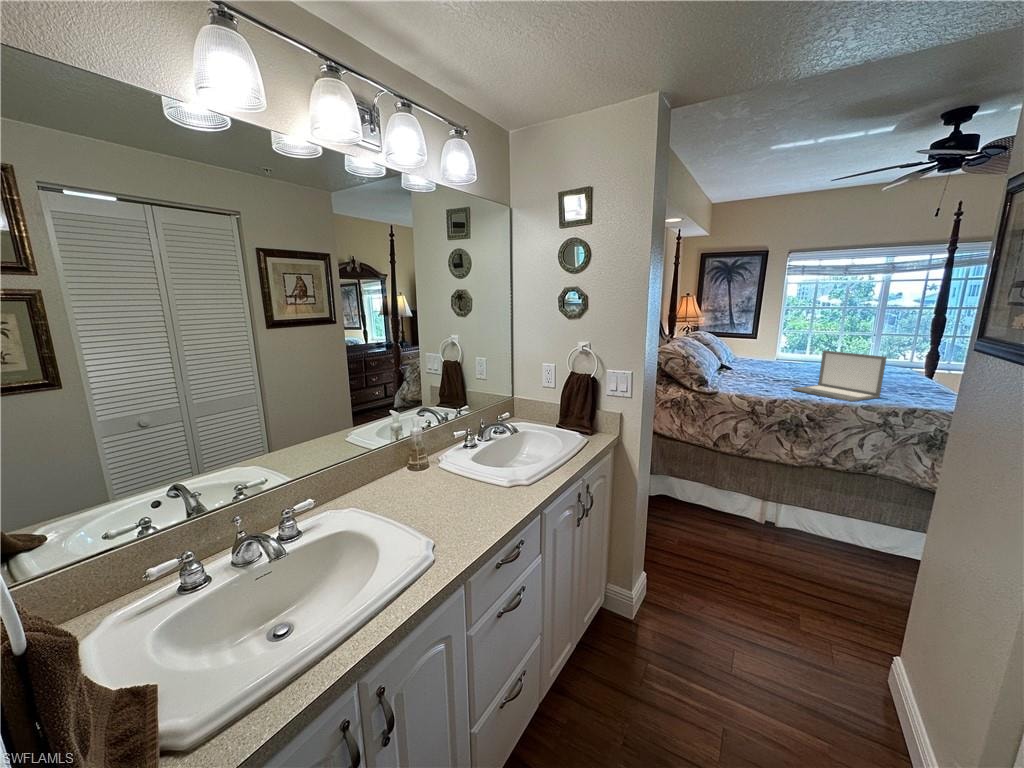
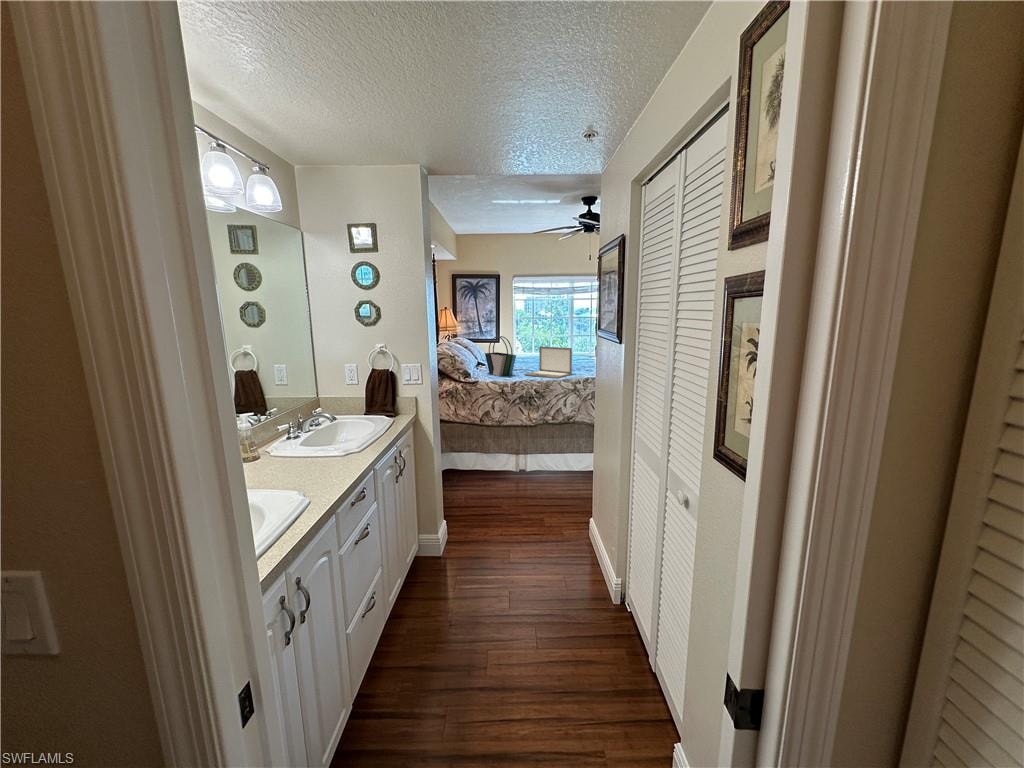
tote bag: none [732,333,781,387] -> present [485,336,516,376]

